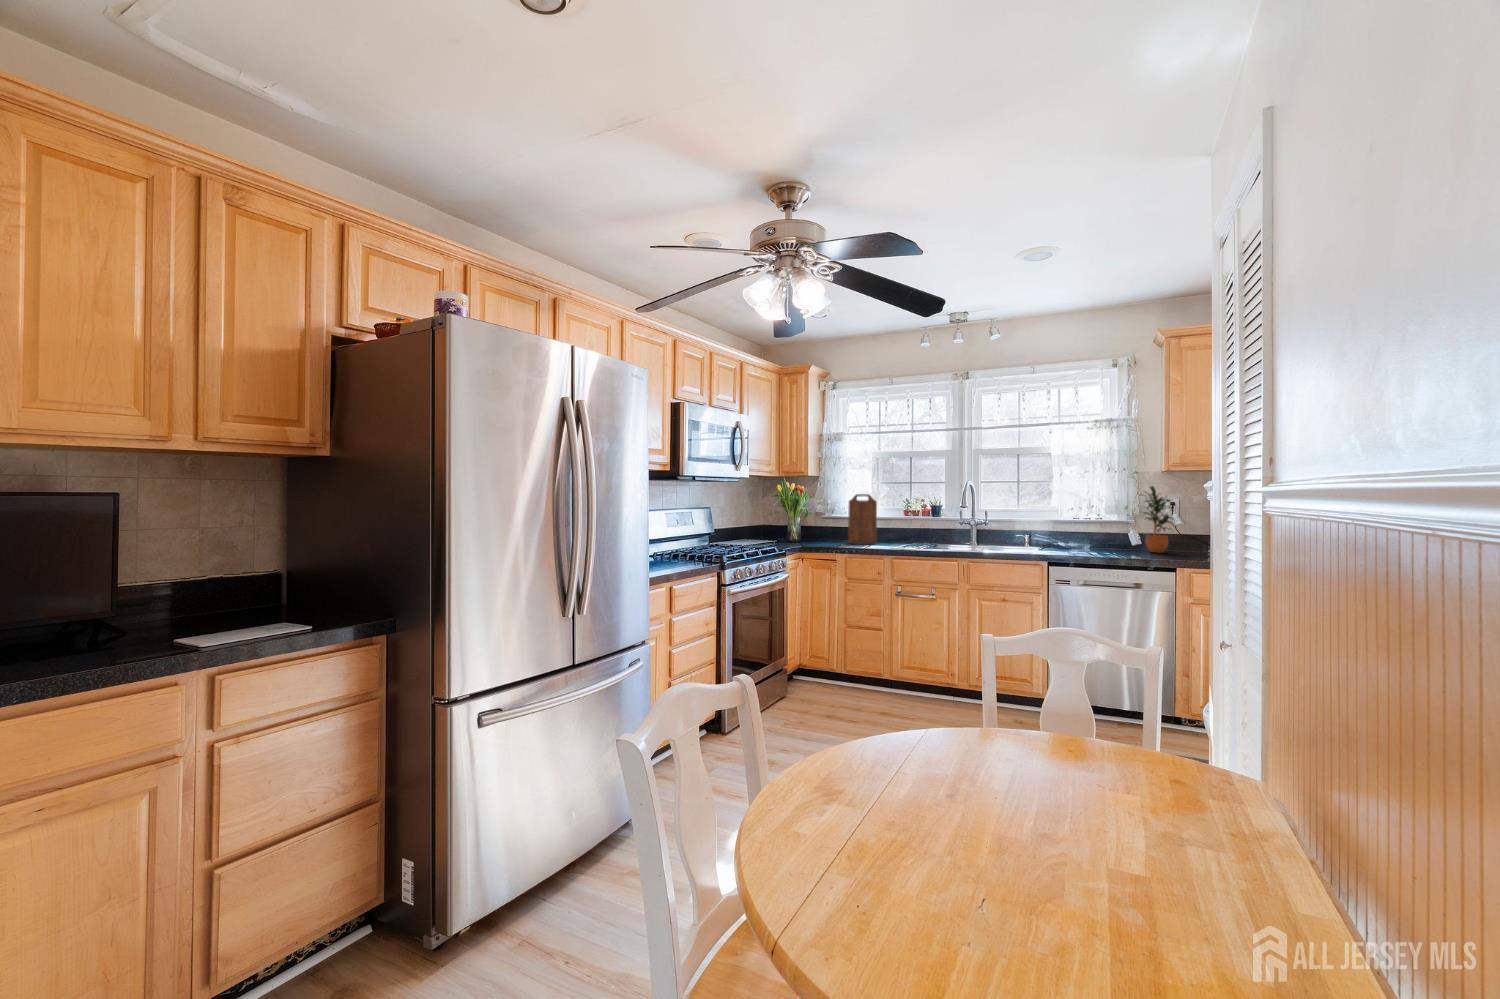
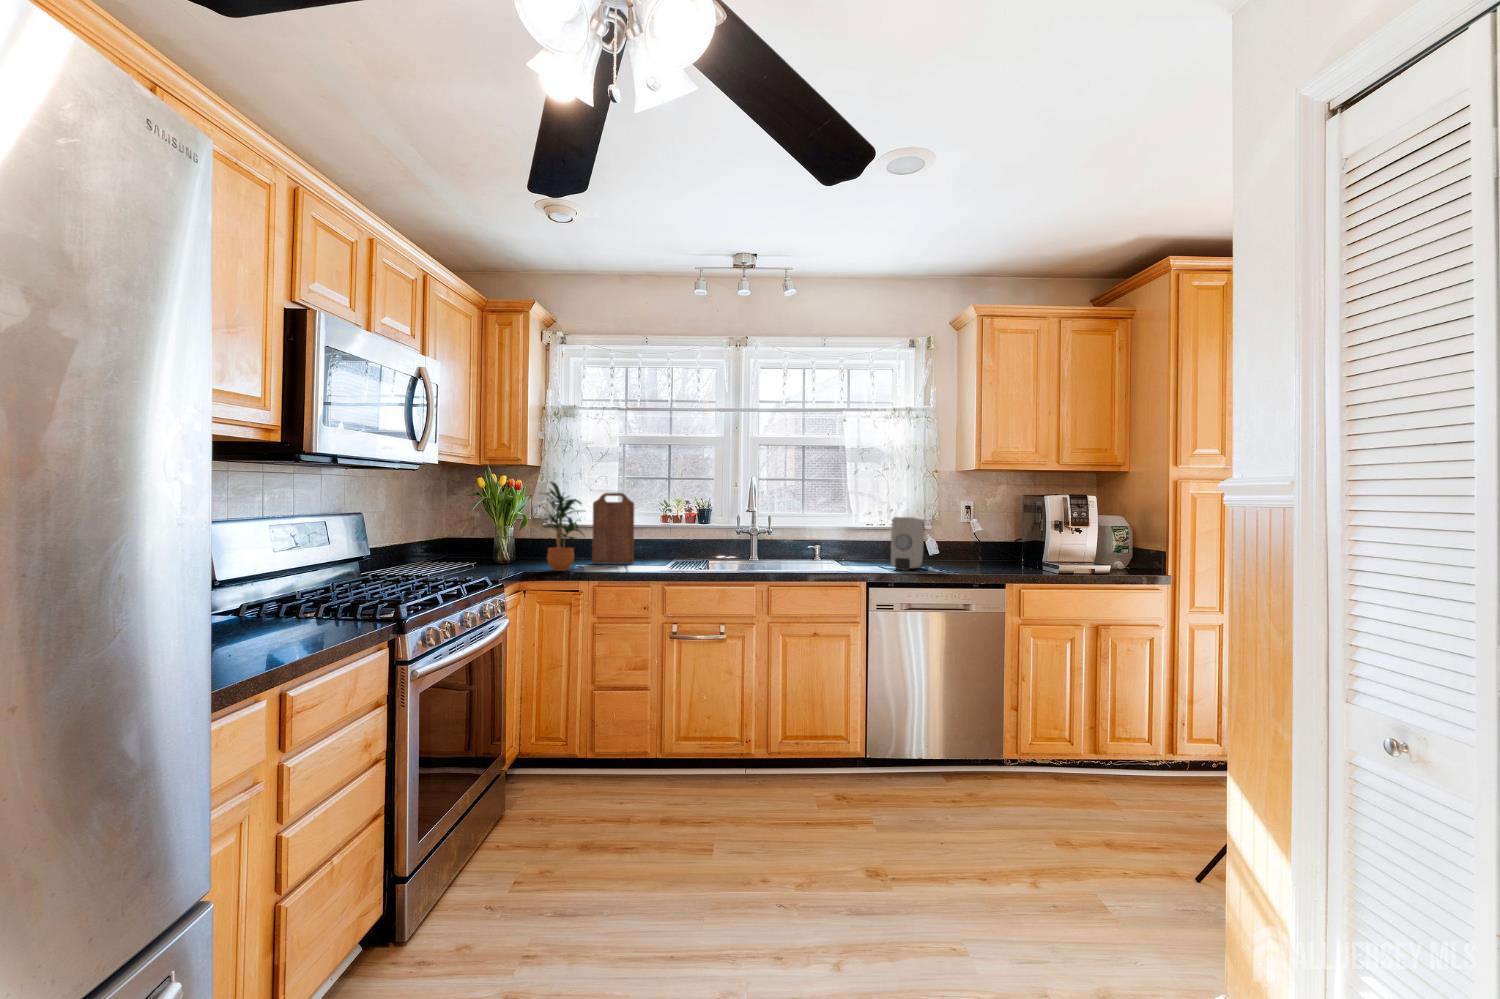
potted plant: present [1140,486,1175,553] -> present [541,481,583,571]
soap dispenser: none [1072,511,1107,554] -> present [891,517,925,571]

